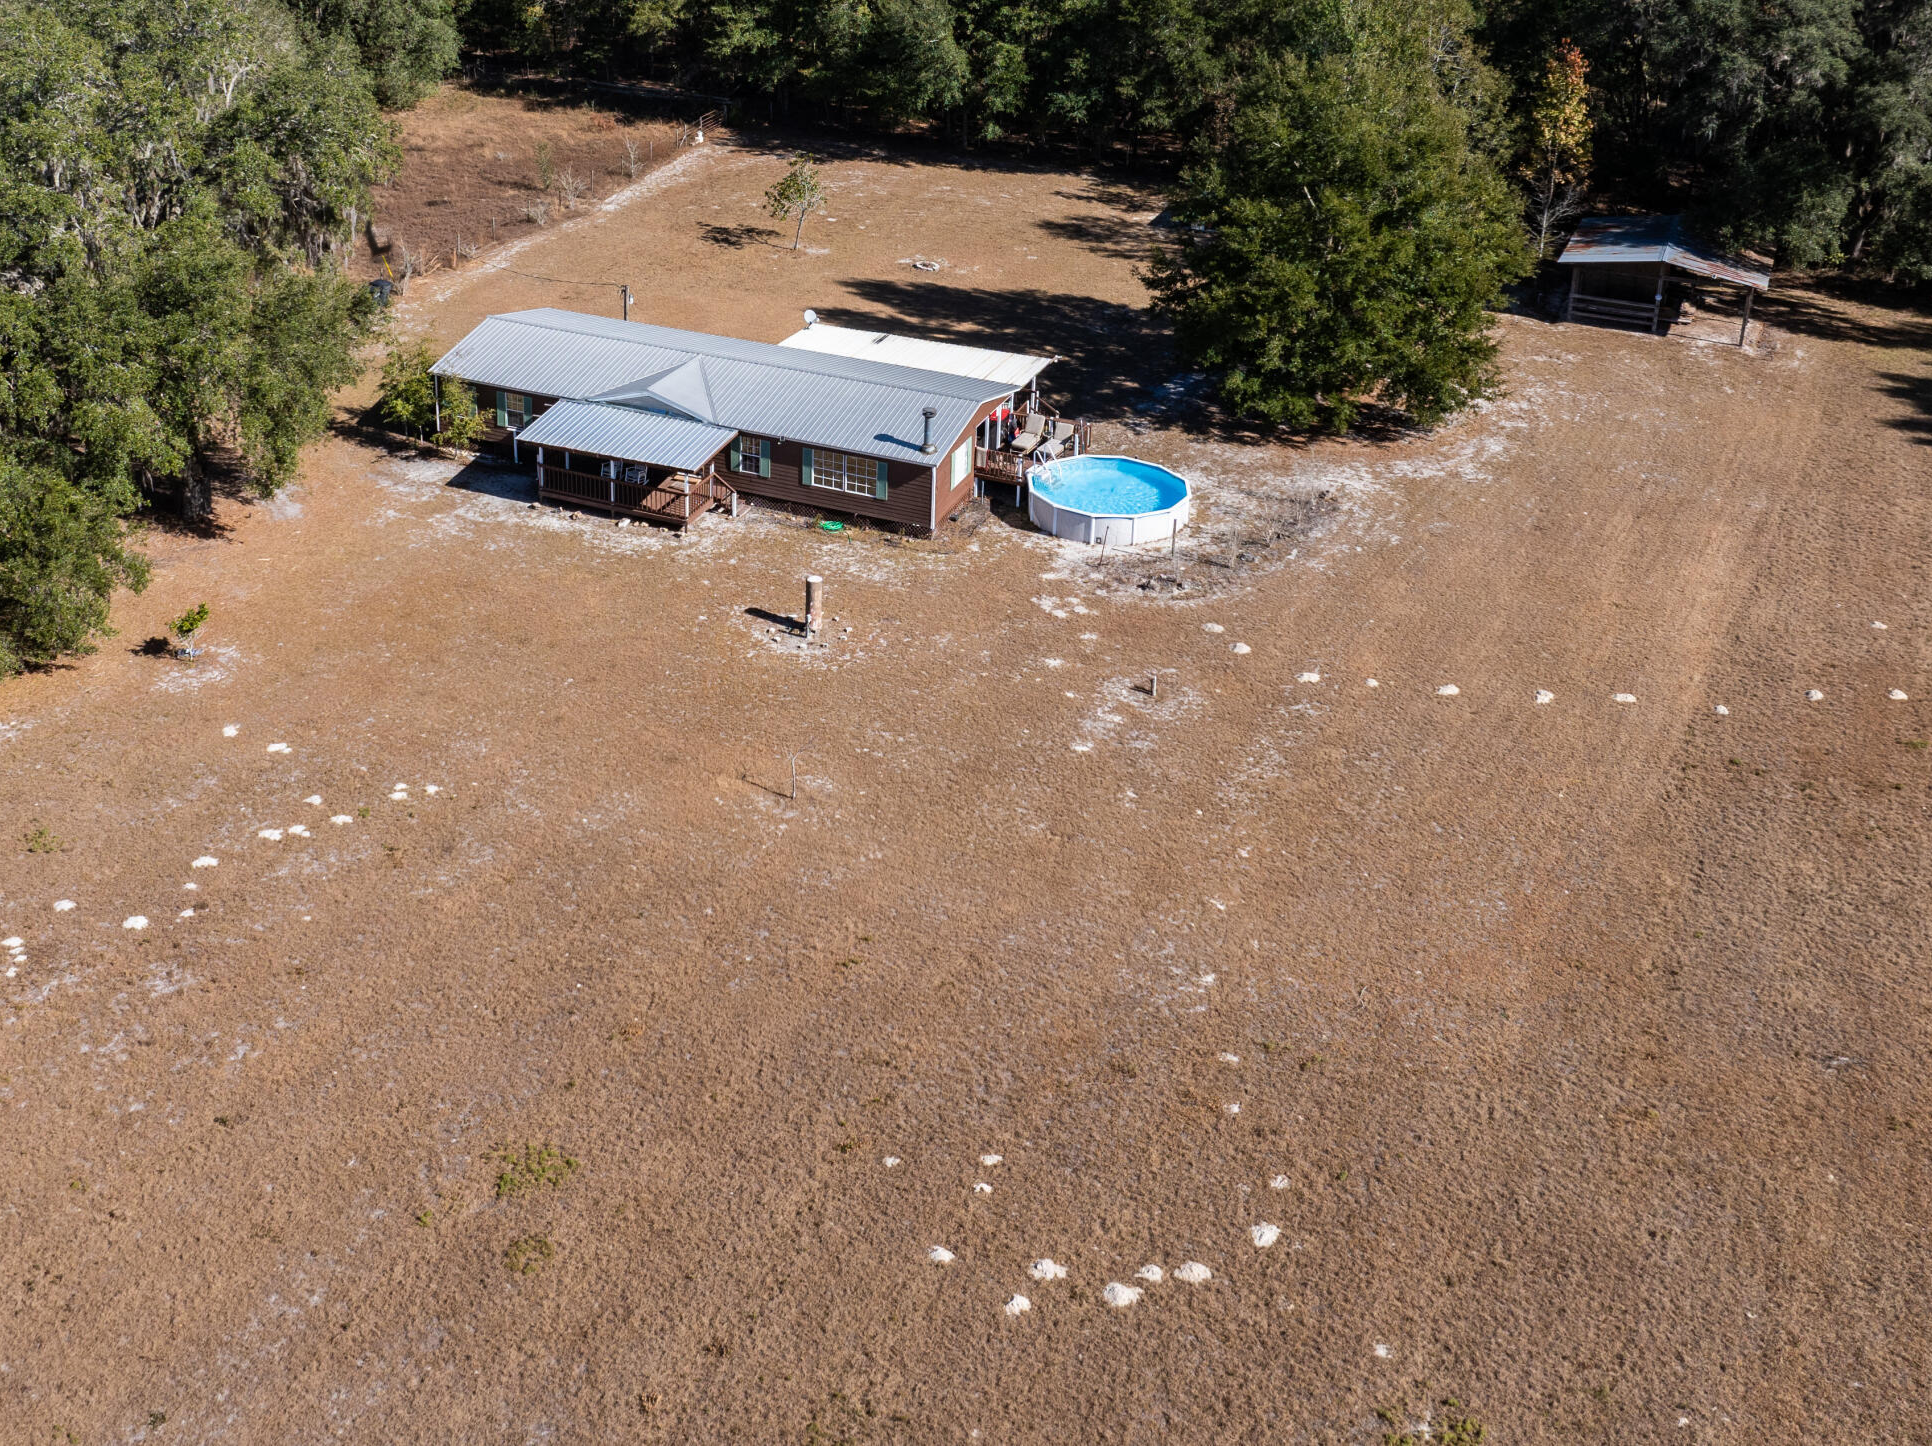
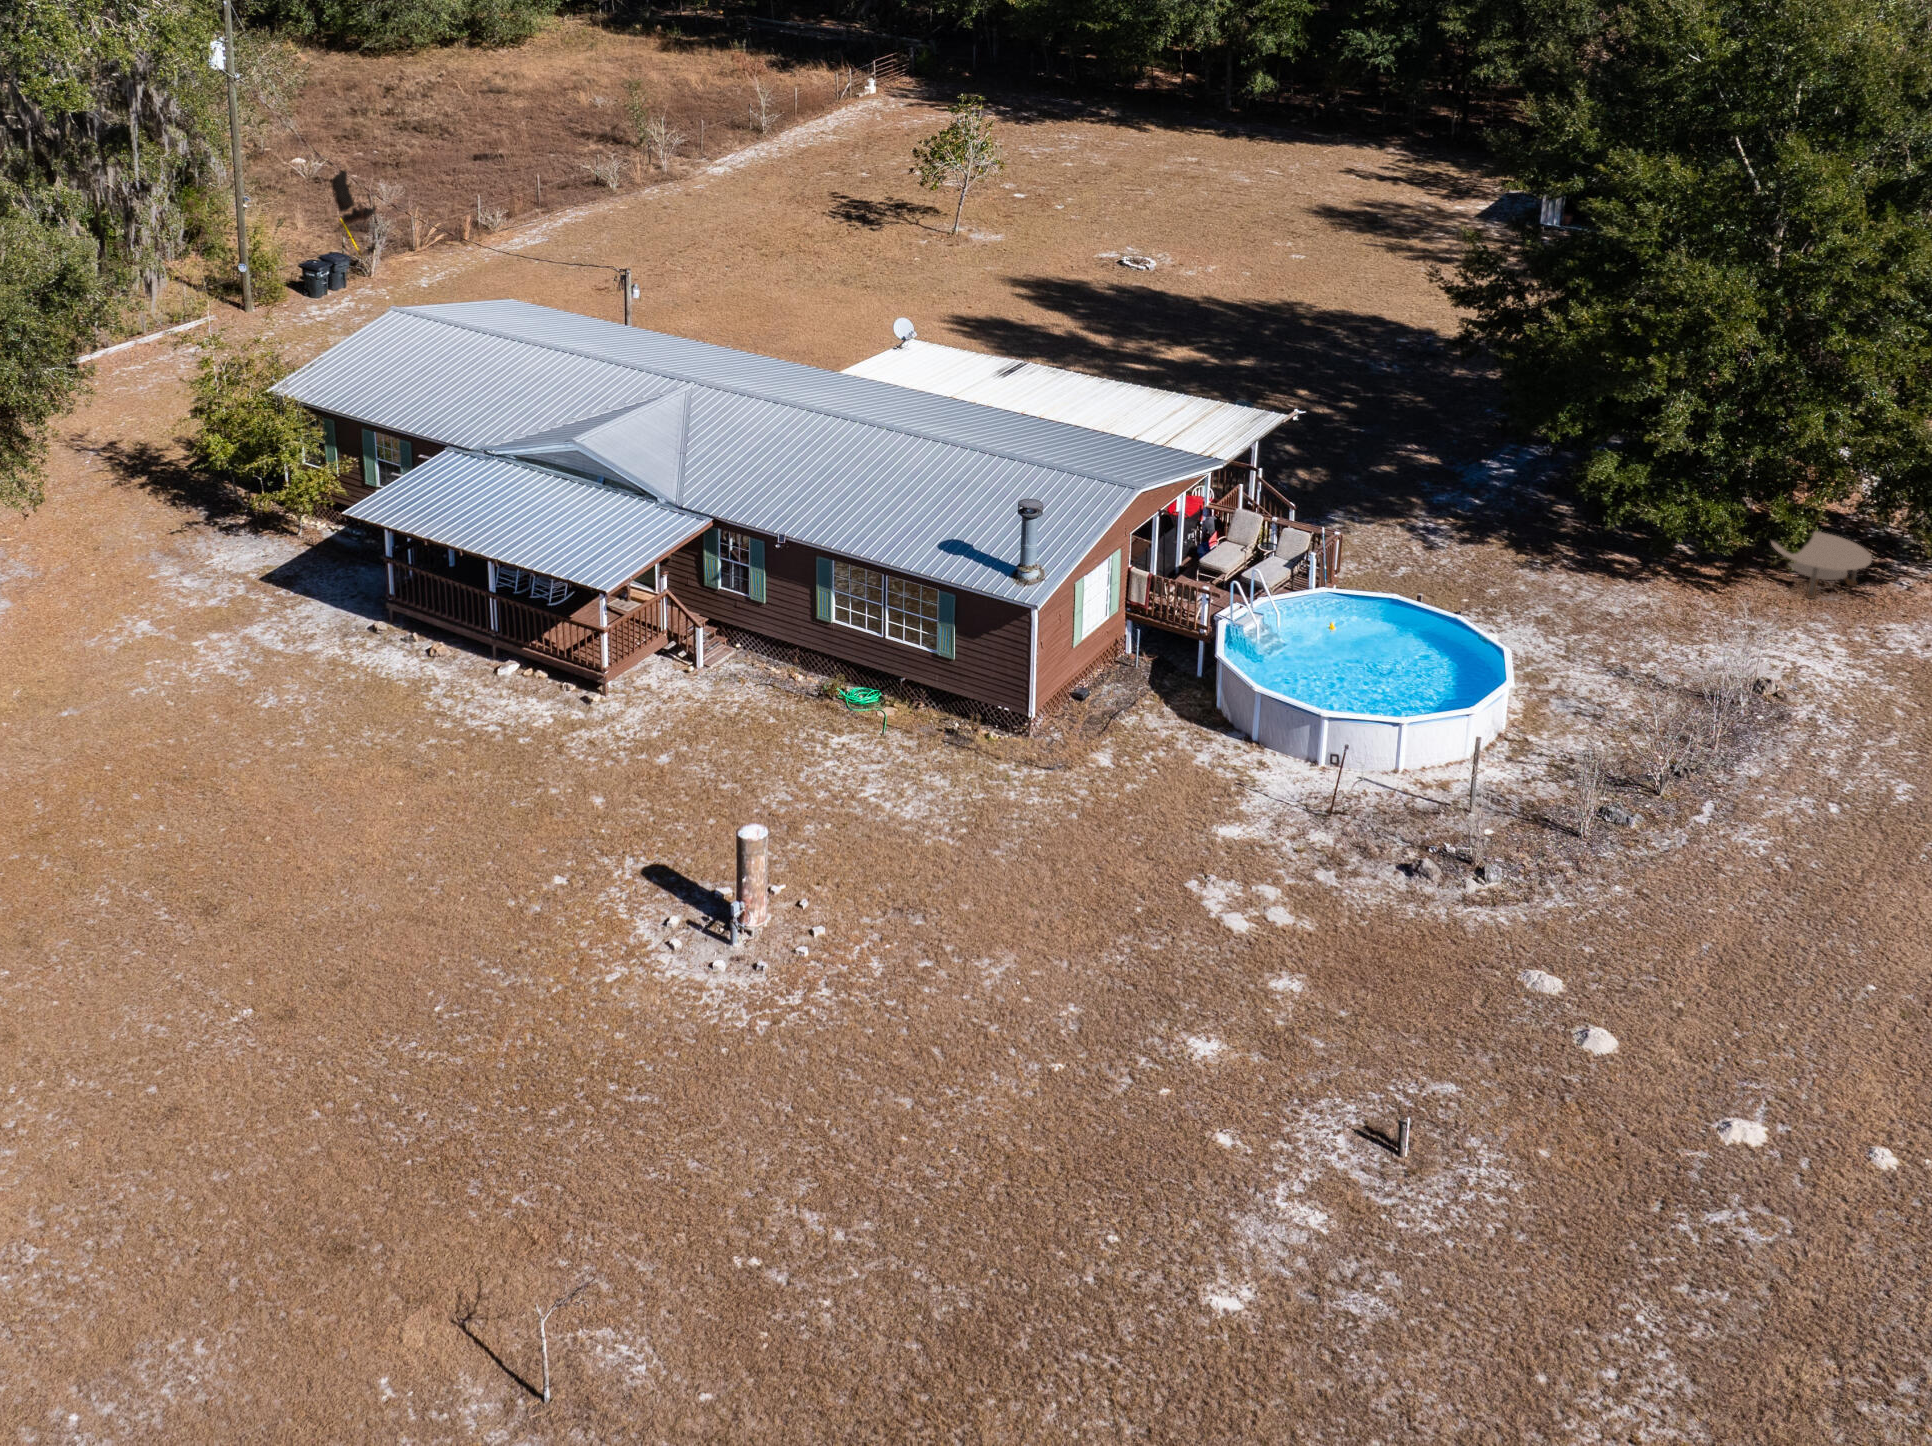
round table: none [1328,411,1382,449] -> present [1771,532,1872,599]

